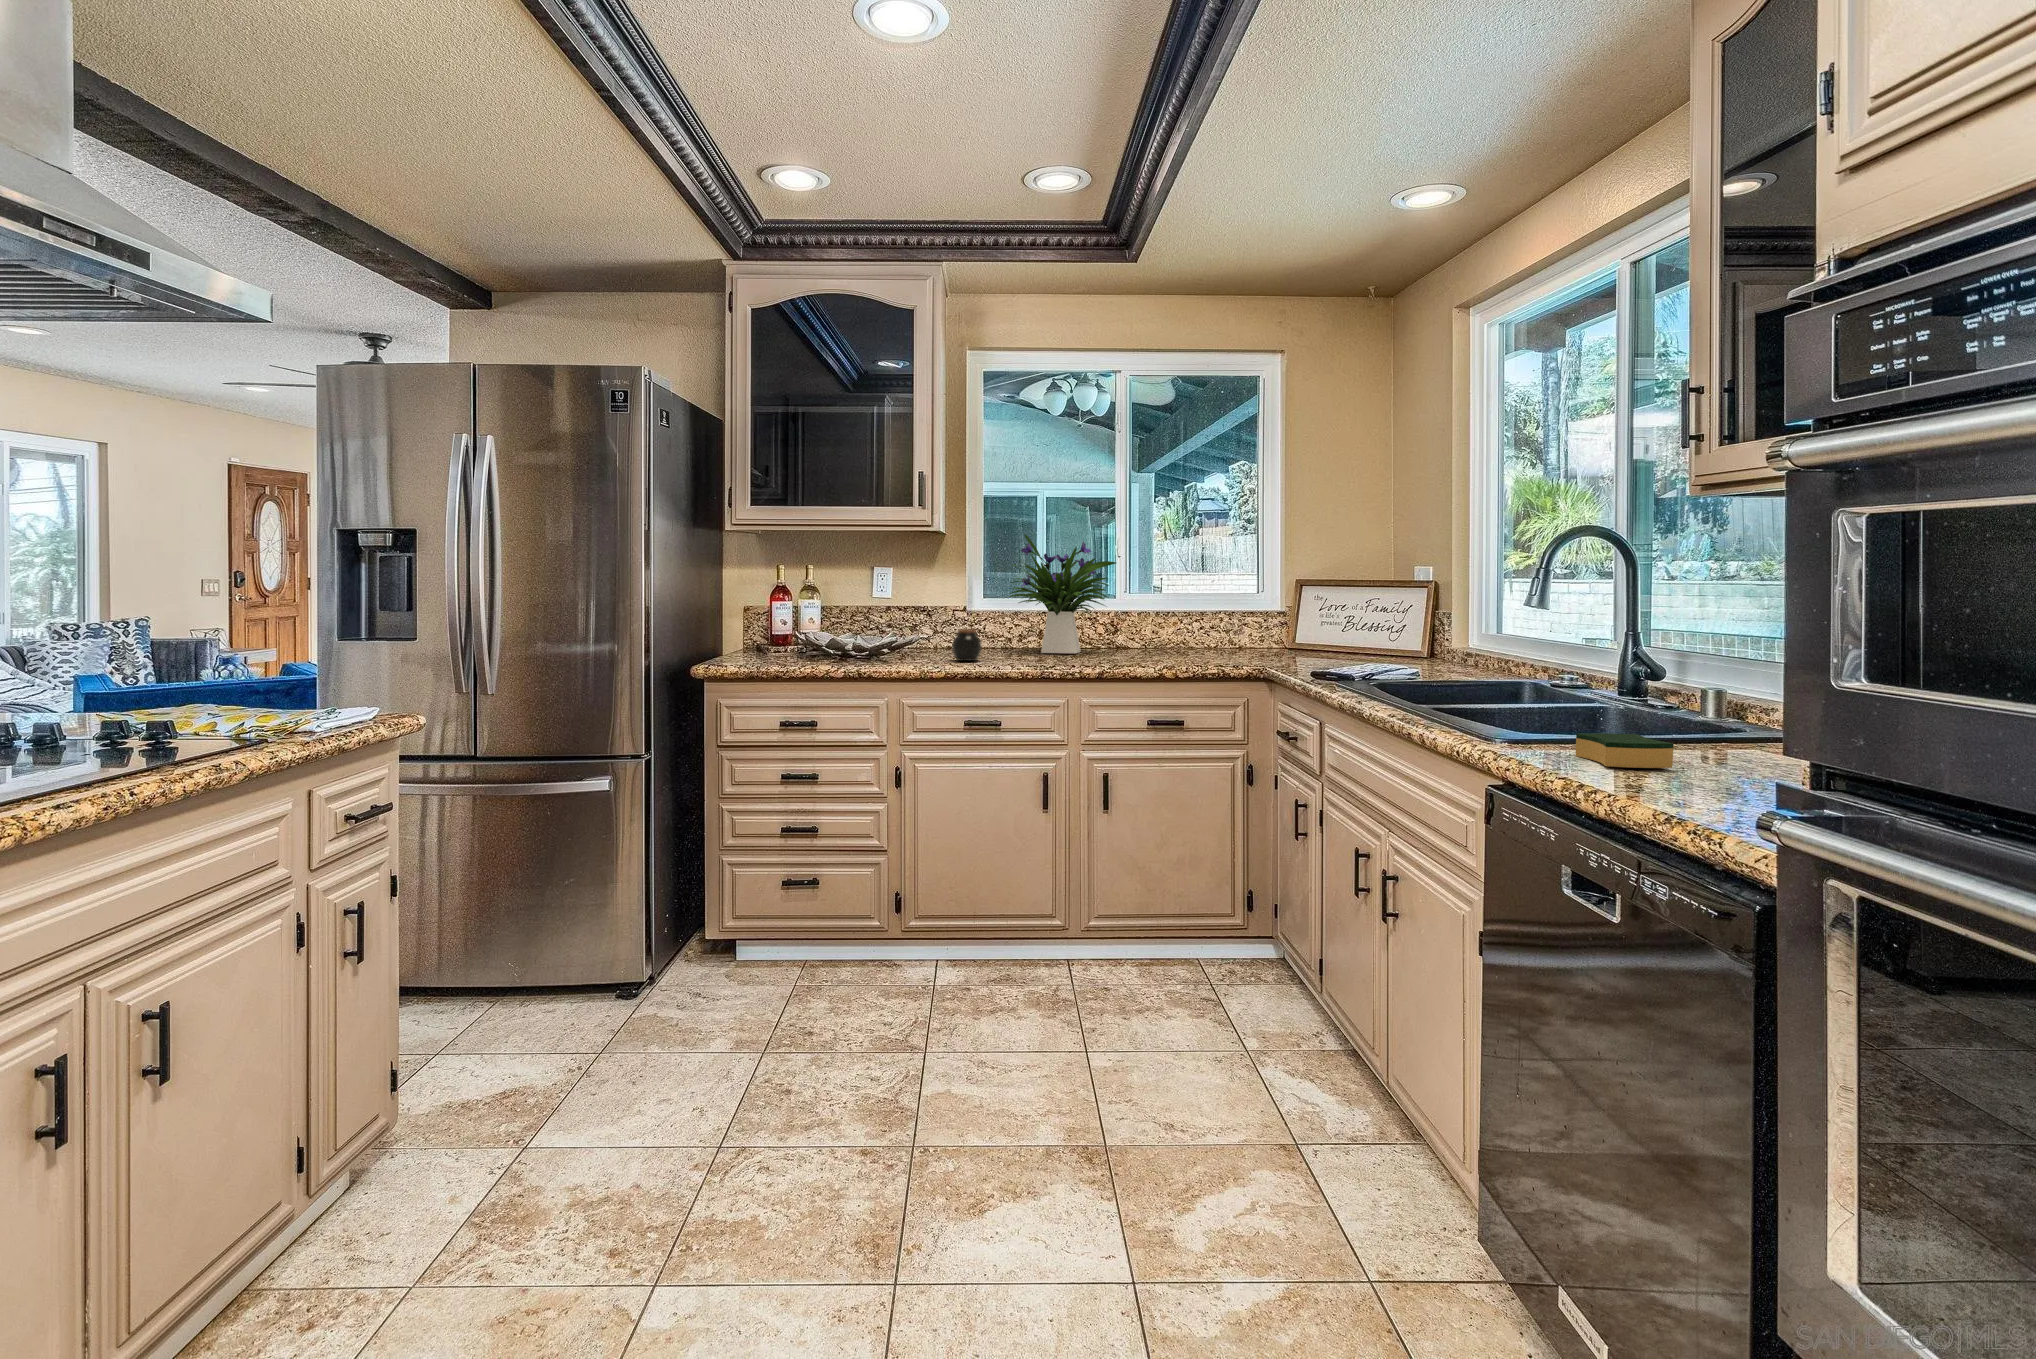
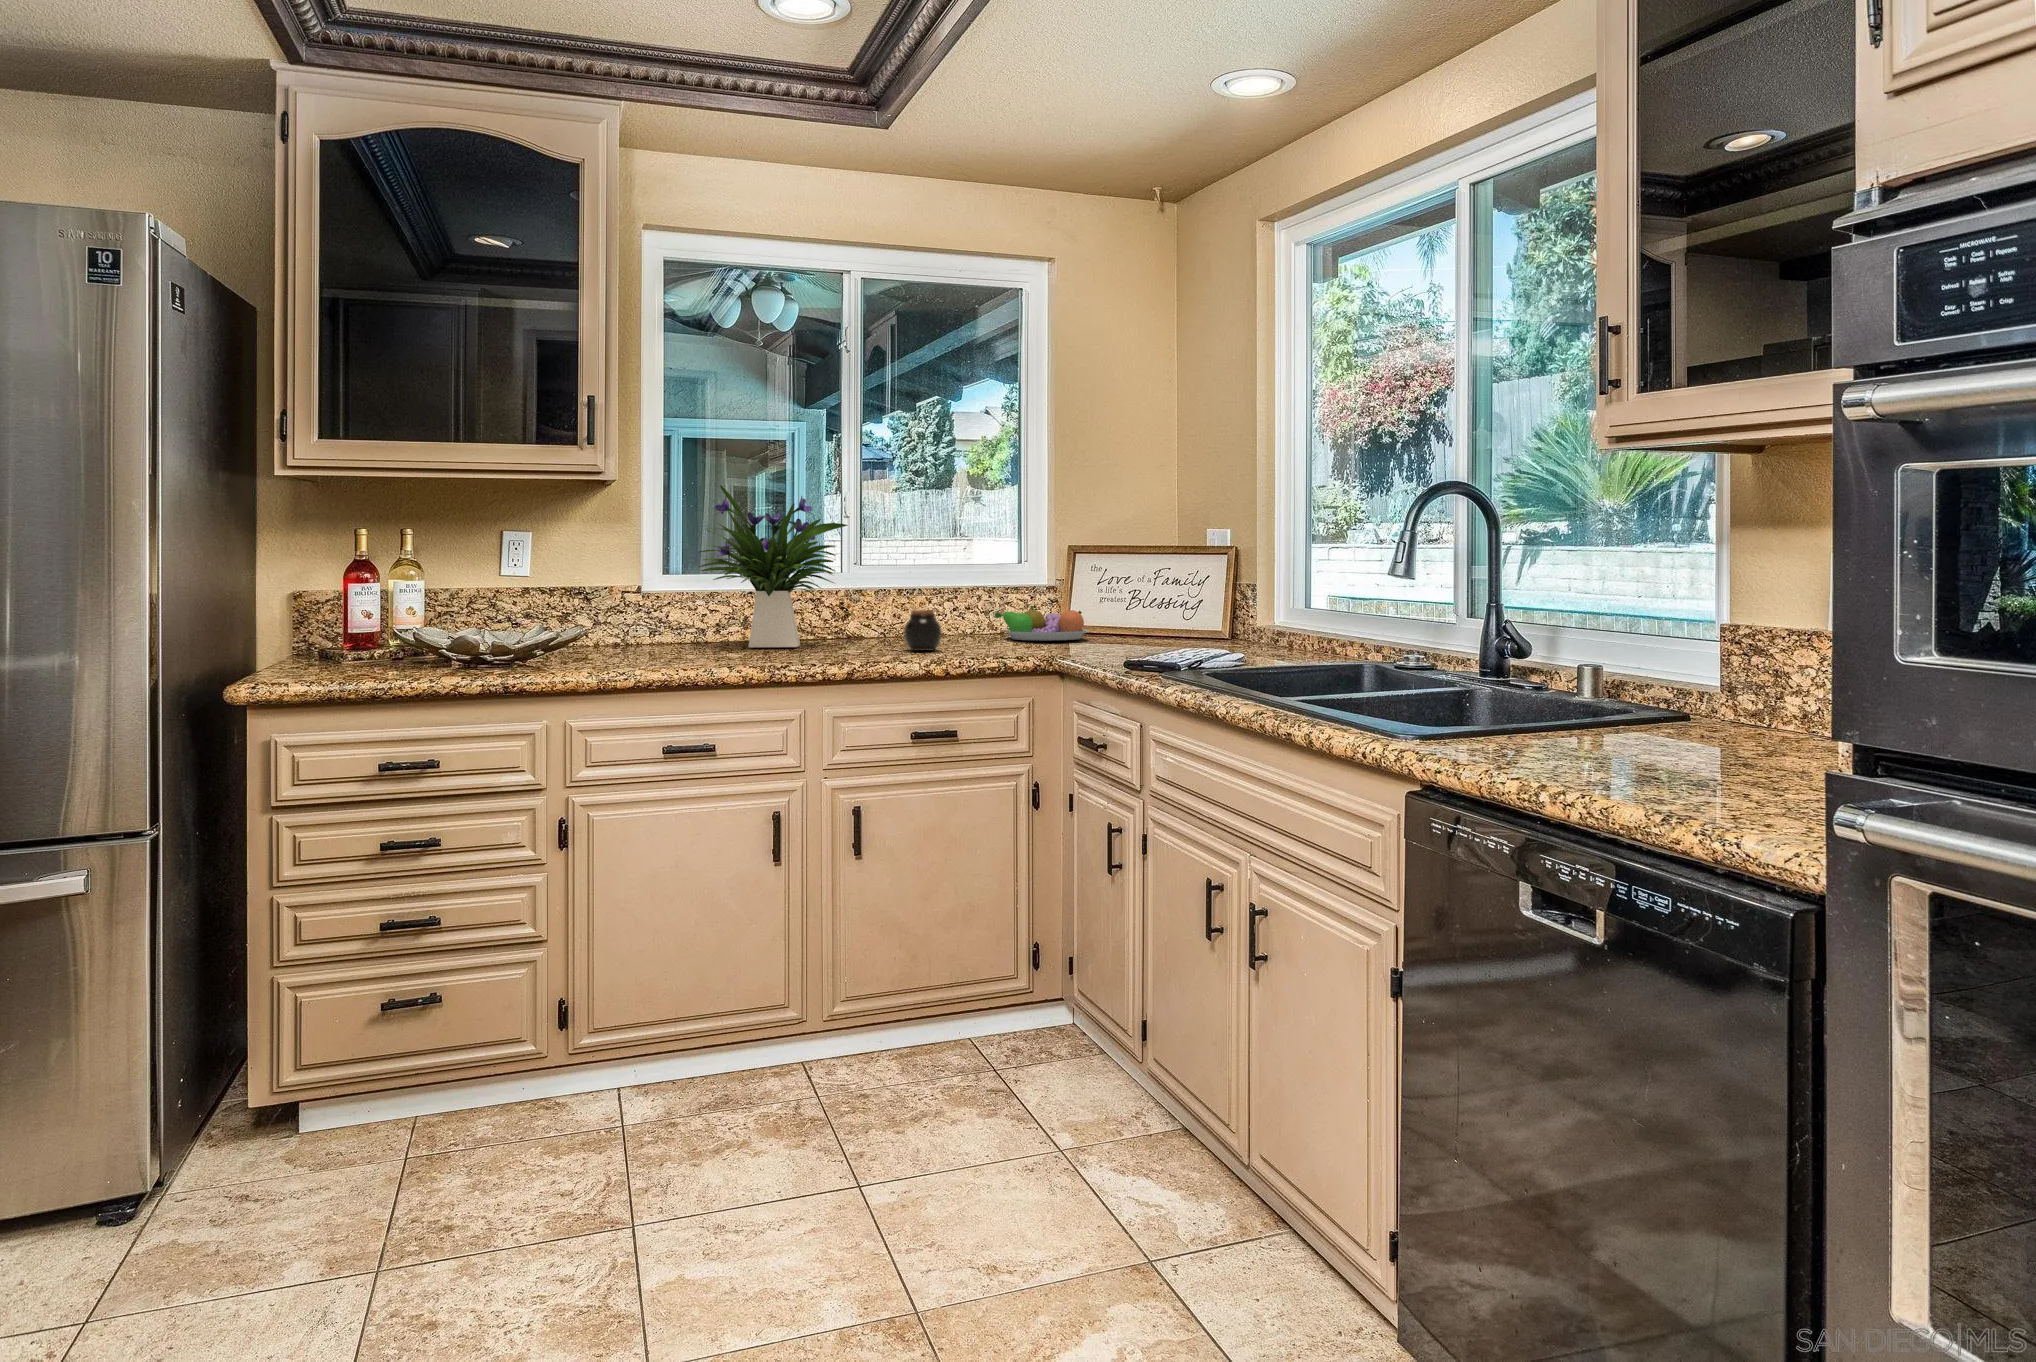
fruit bowl: none [1234,625,1309,653] -> present [995,605,1088,640]
jar: present [952,629,981,661] -> present [904,610,942,651]
sponge: present [1575,733,1674,768] -> none [1507,730,1622,770]

